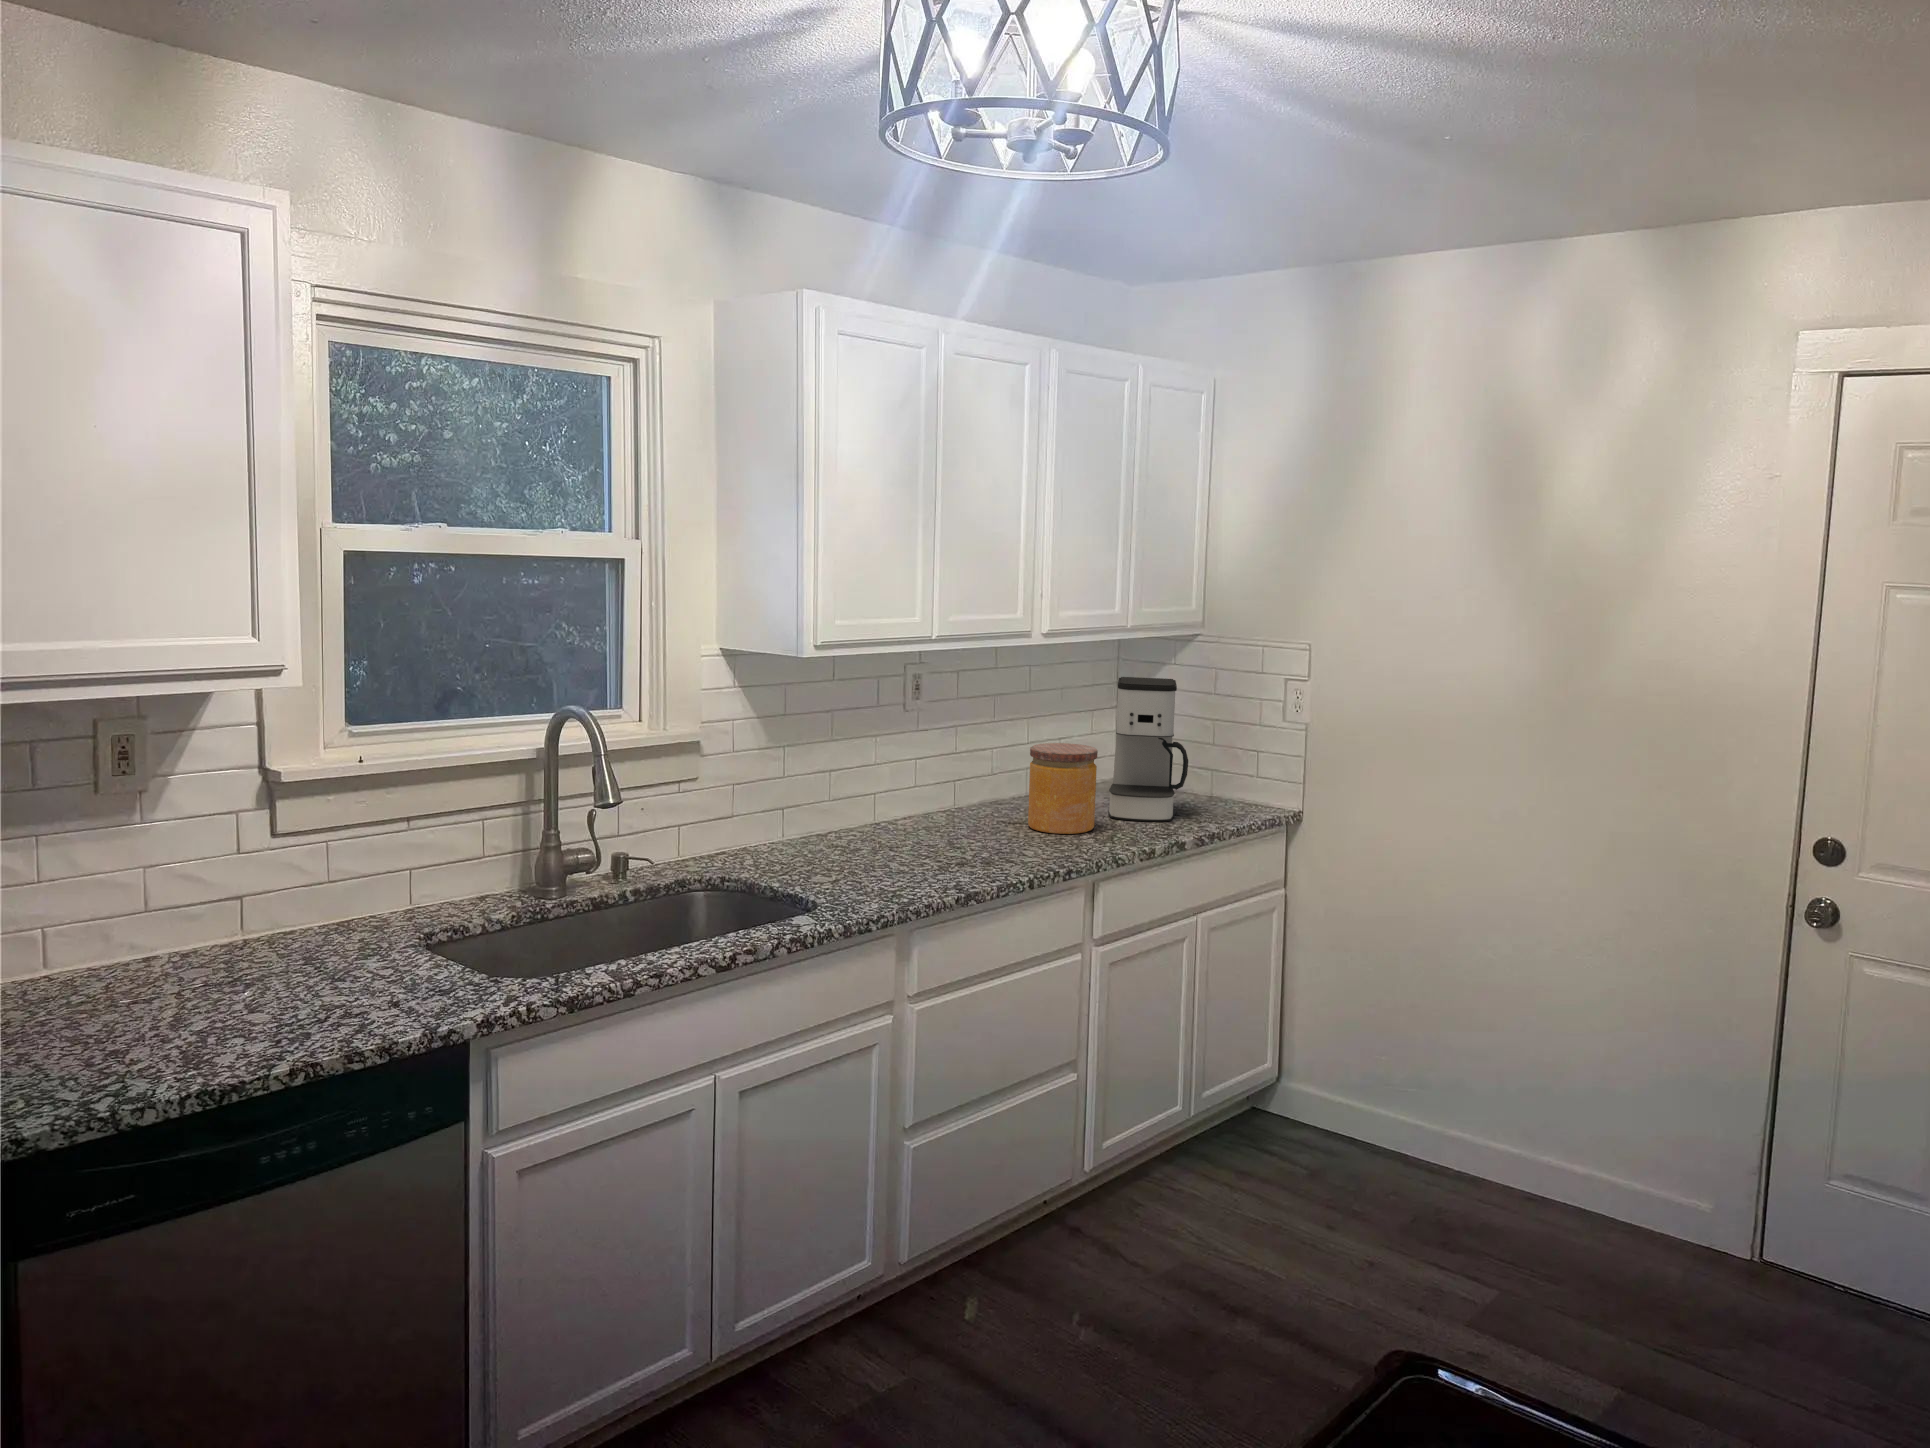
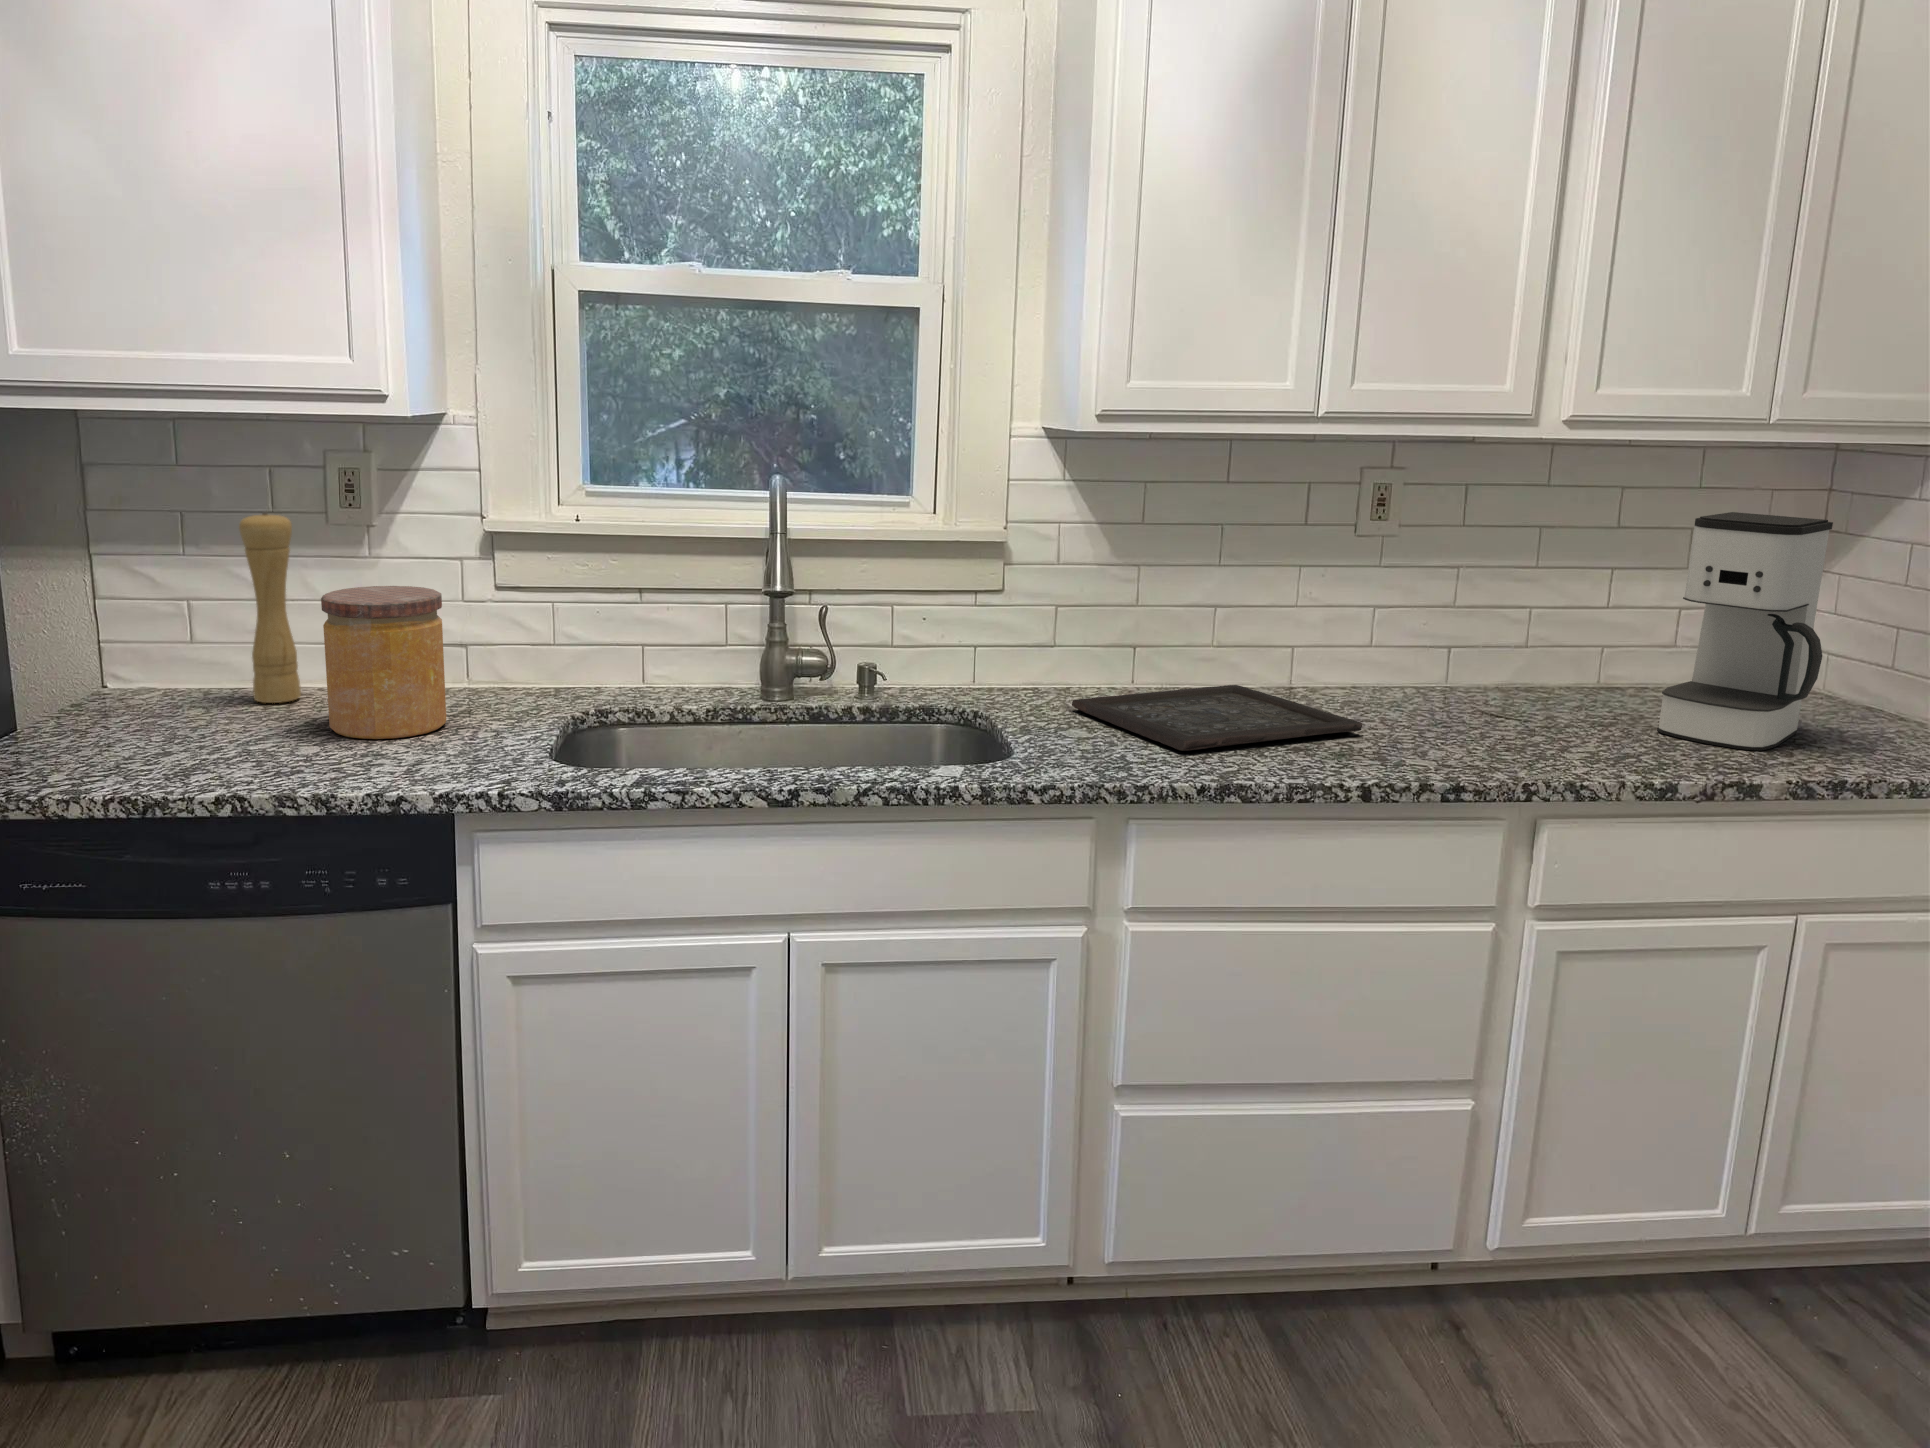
jar: present [1028,743,1098,834] -> present [321,586,446,739]
pepper mill: none [58,791,122,992] -> present [239,512,301,703]
tray: none [788,827,982,878] -> present [1072,685,1362,751]

